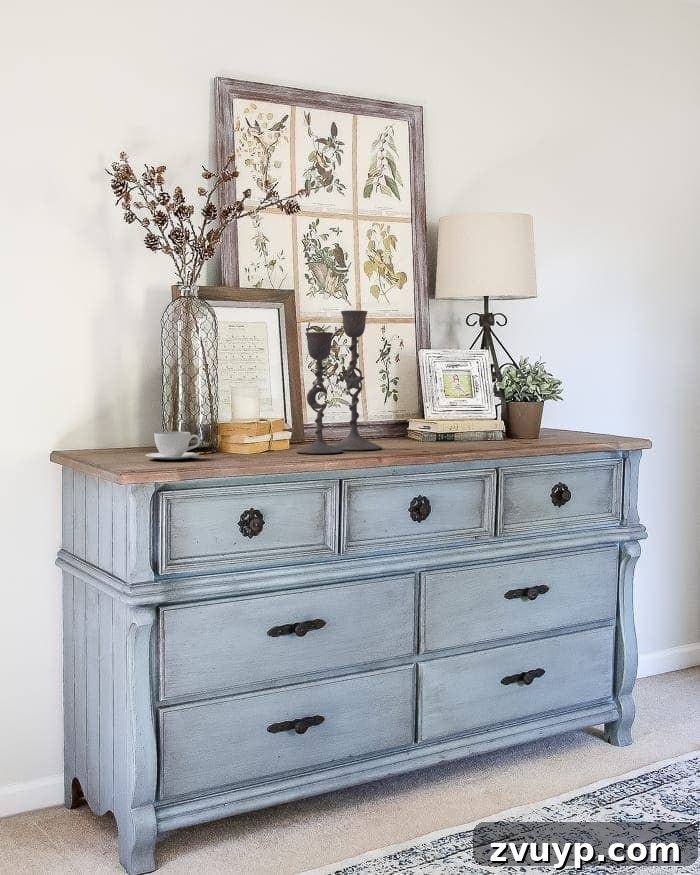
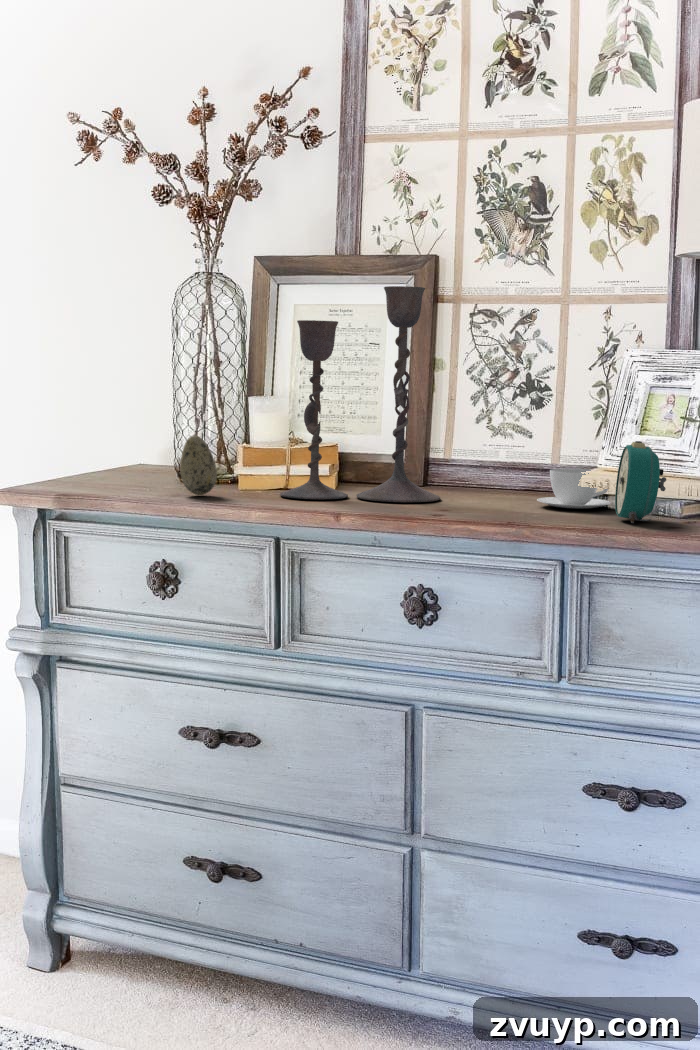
alarm clock: none [481,400,523,445] -> present [615,441,666,523]
decorative egg: none [262,415,288,458] -> present [180,436,217,495]
teacup: present [146,432,200,460] -> present [537,469,611,509]

